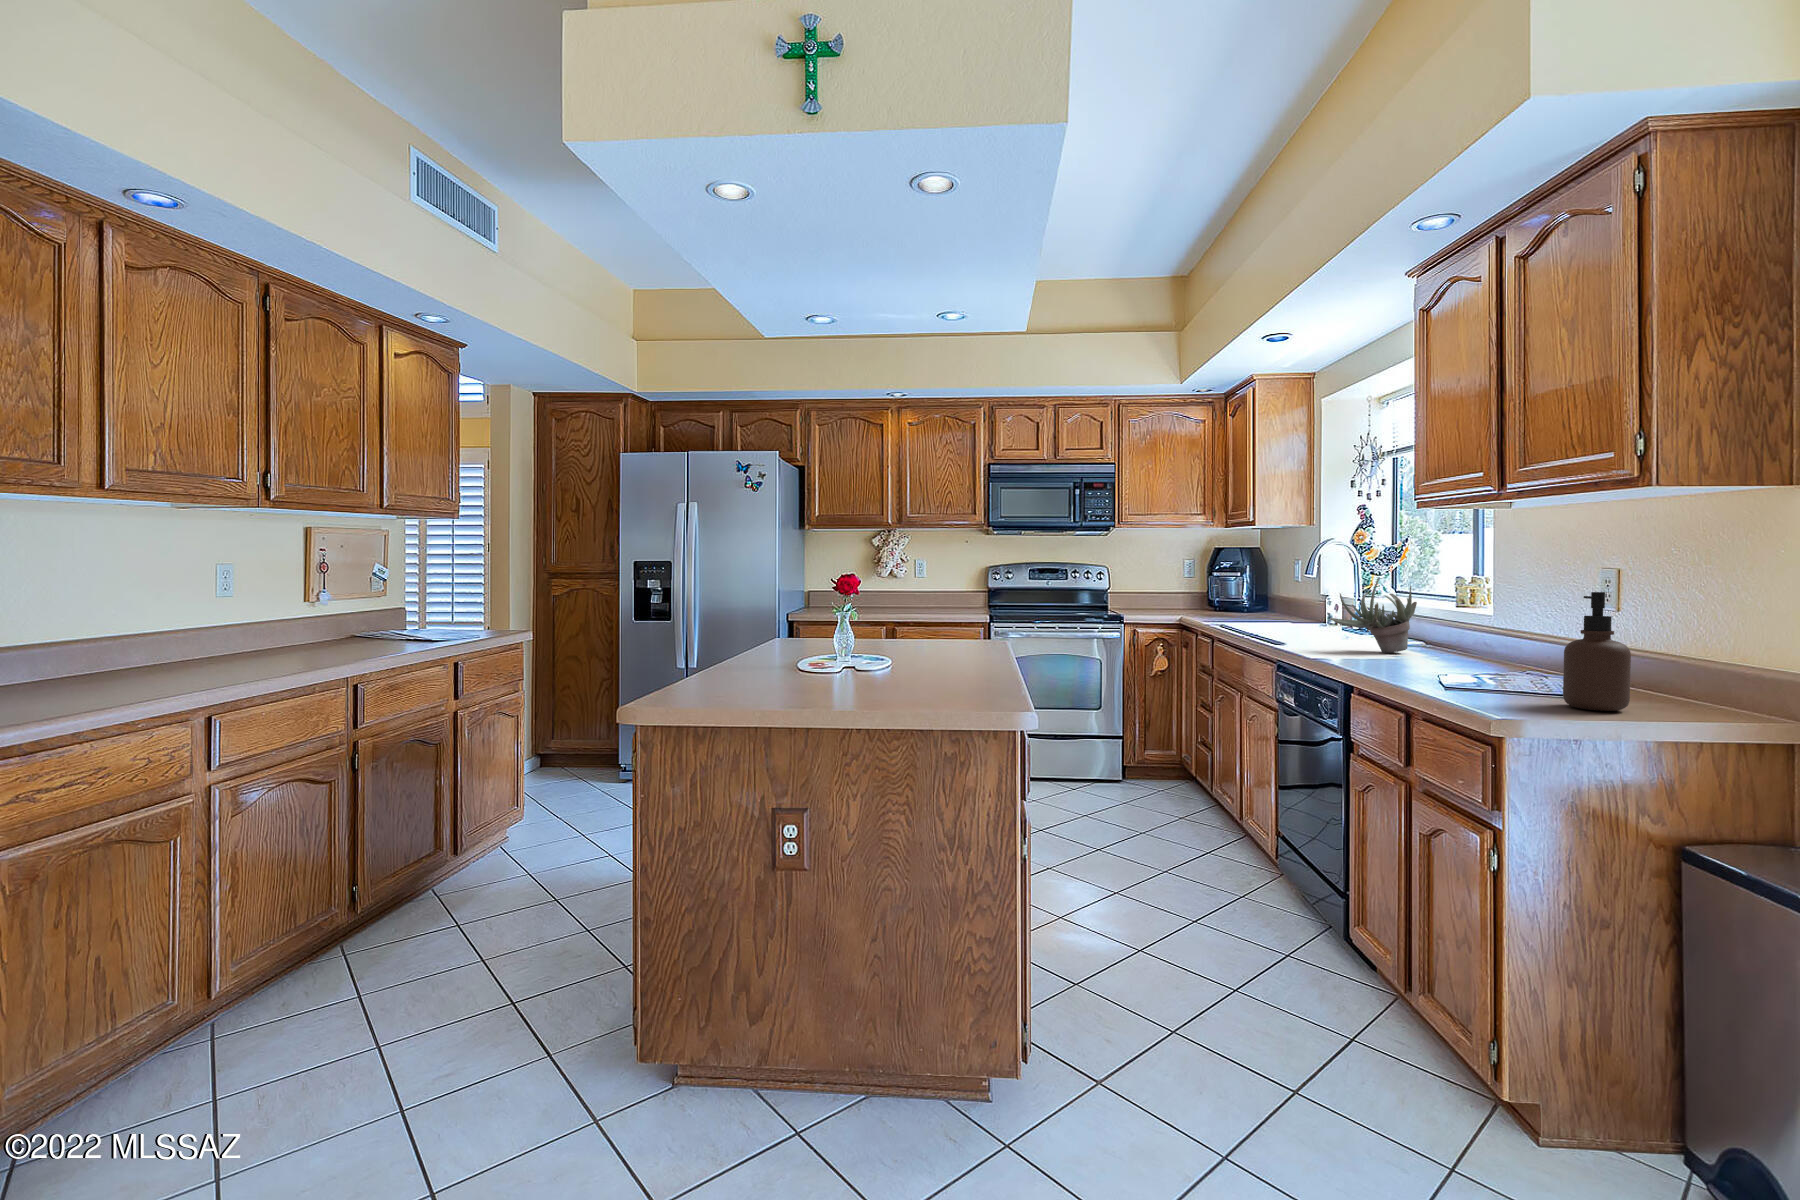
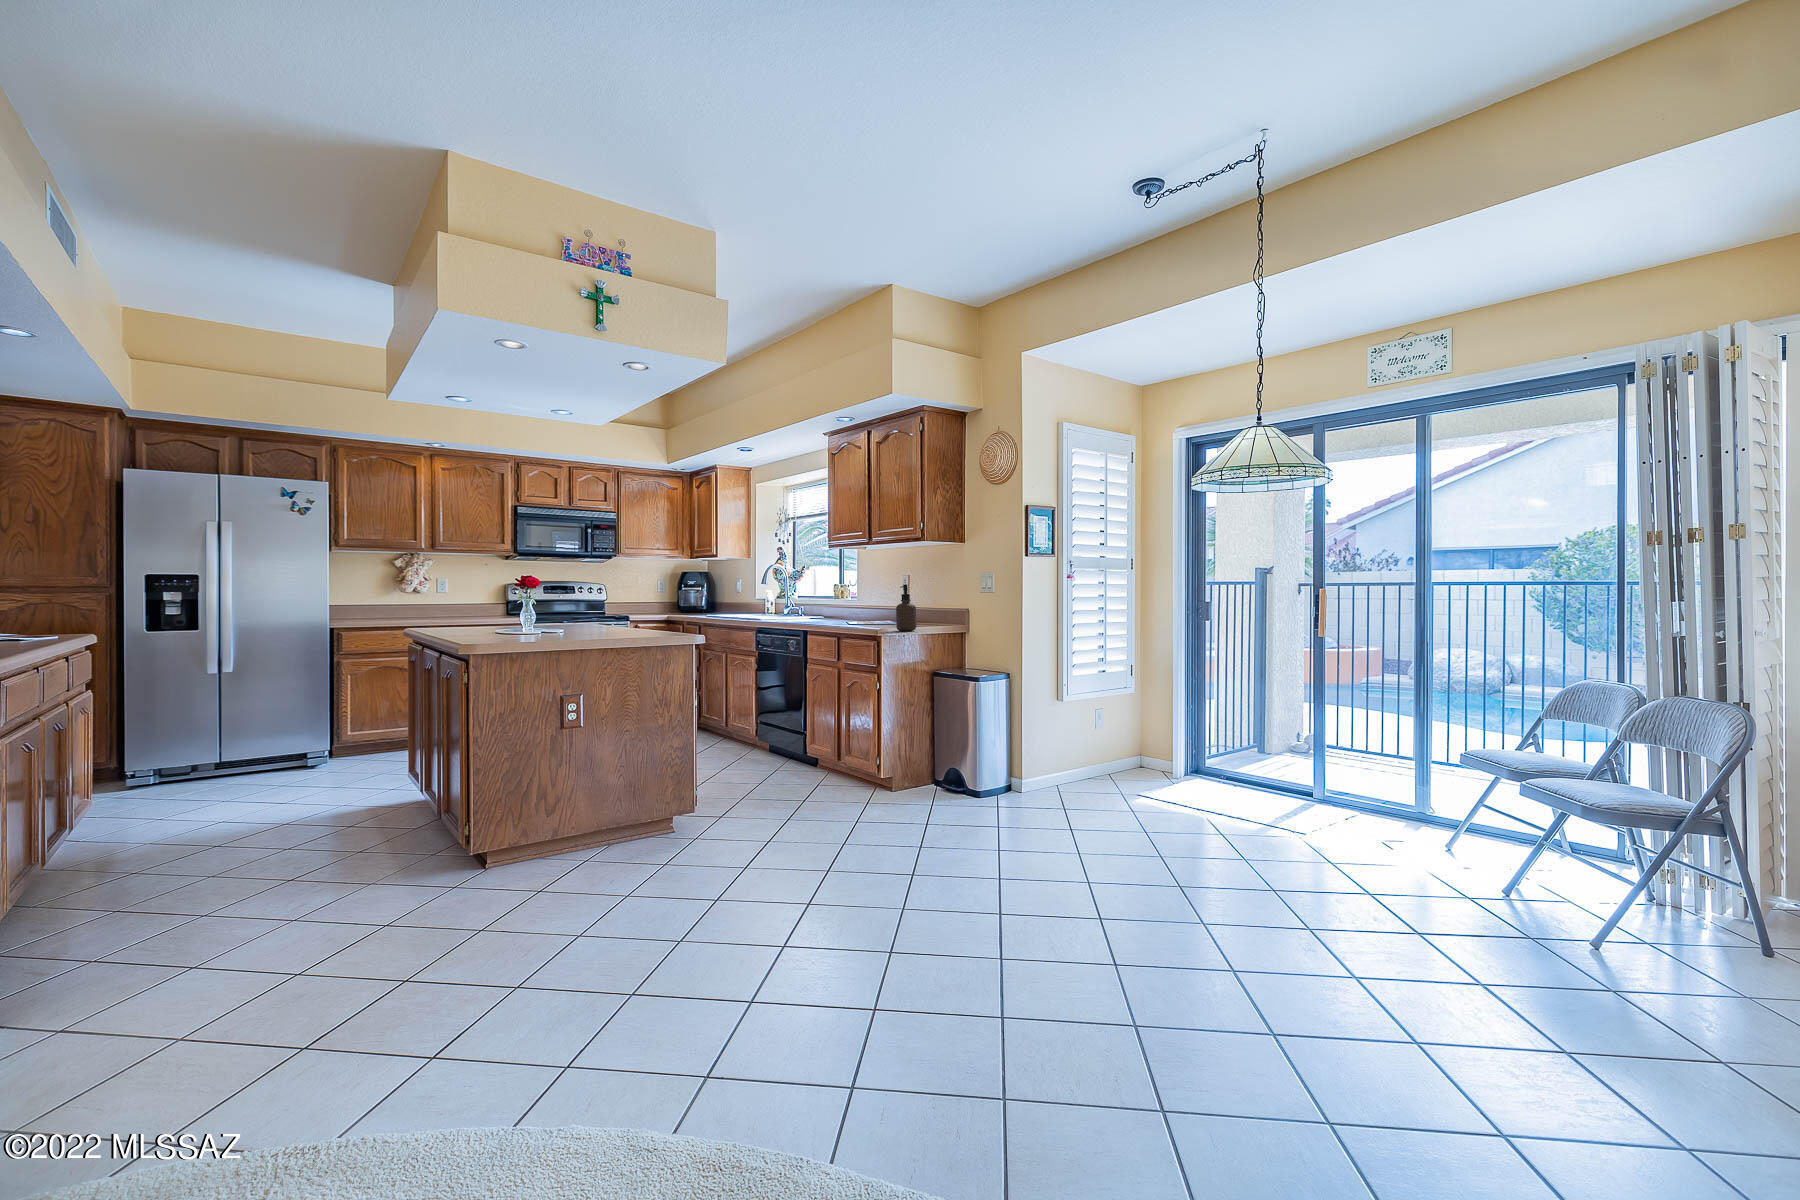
succulent plant: present [1330,577,1417,653] -> none [787,585,825,624]

